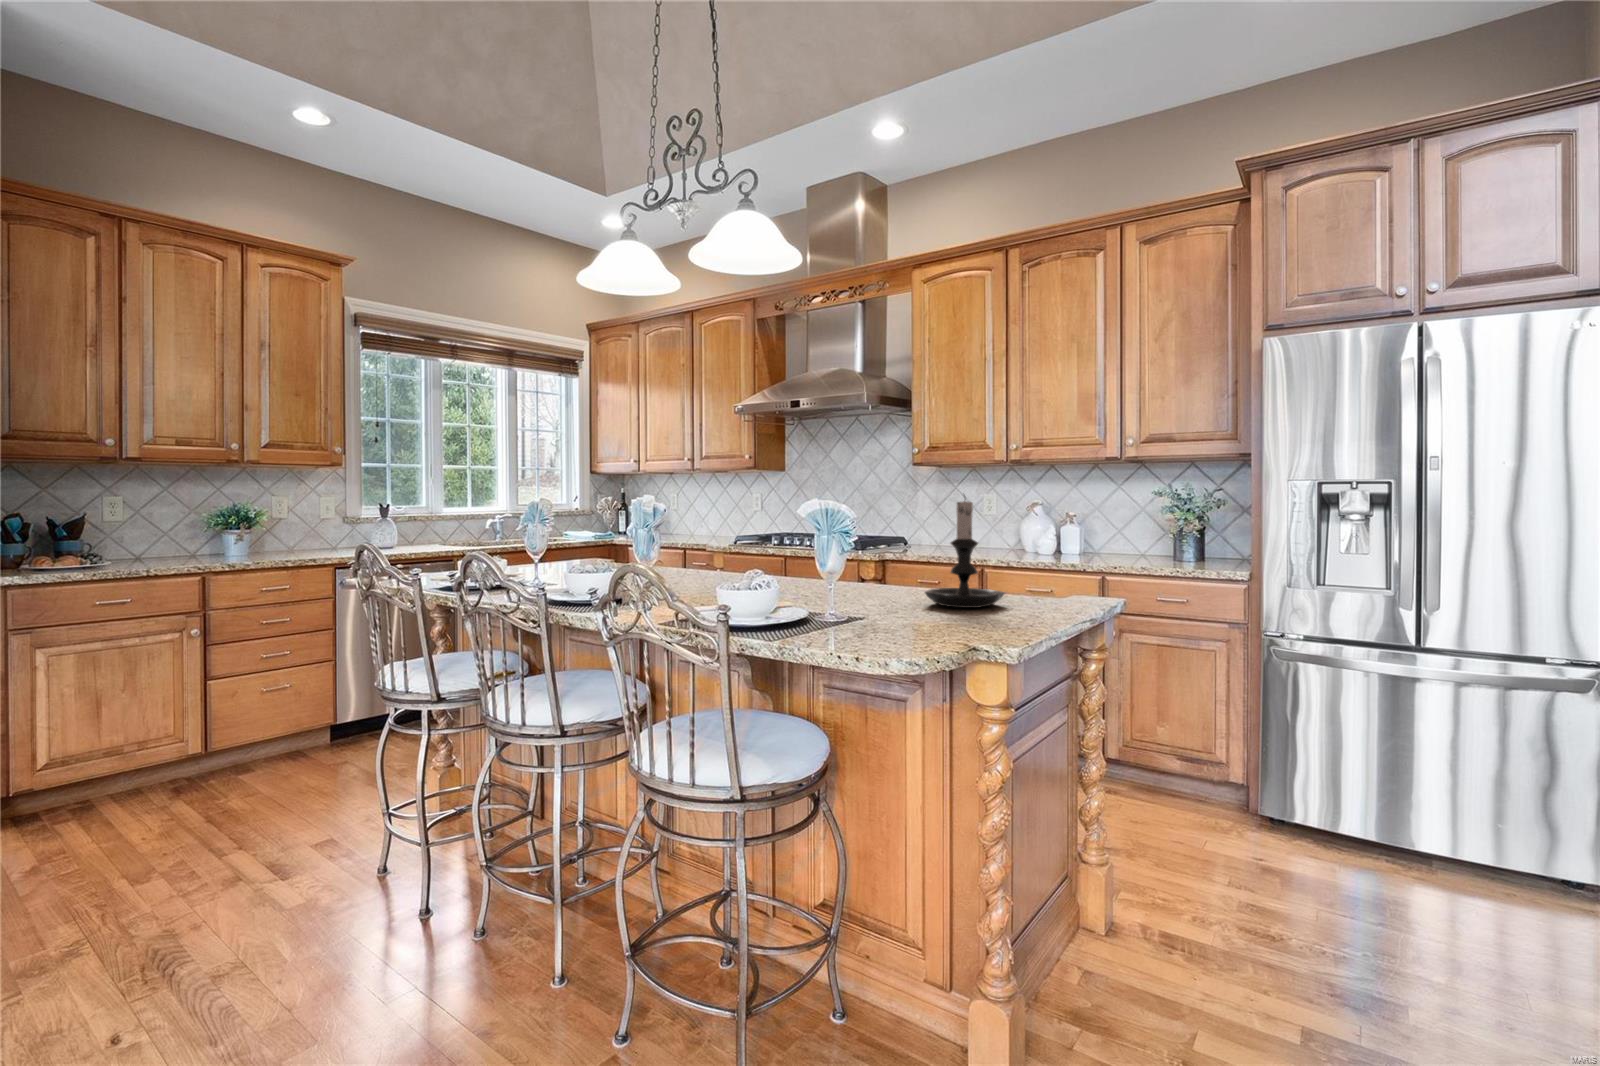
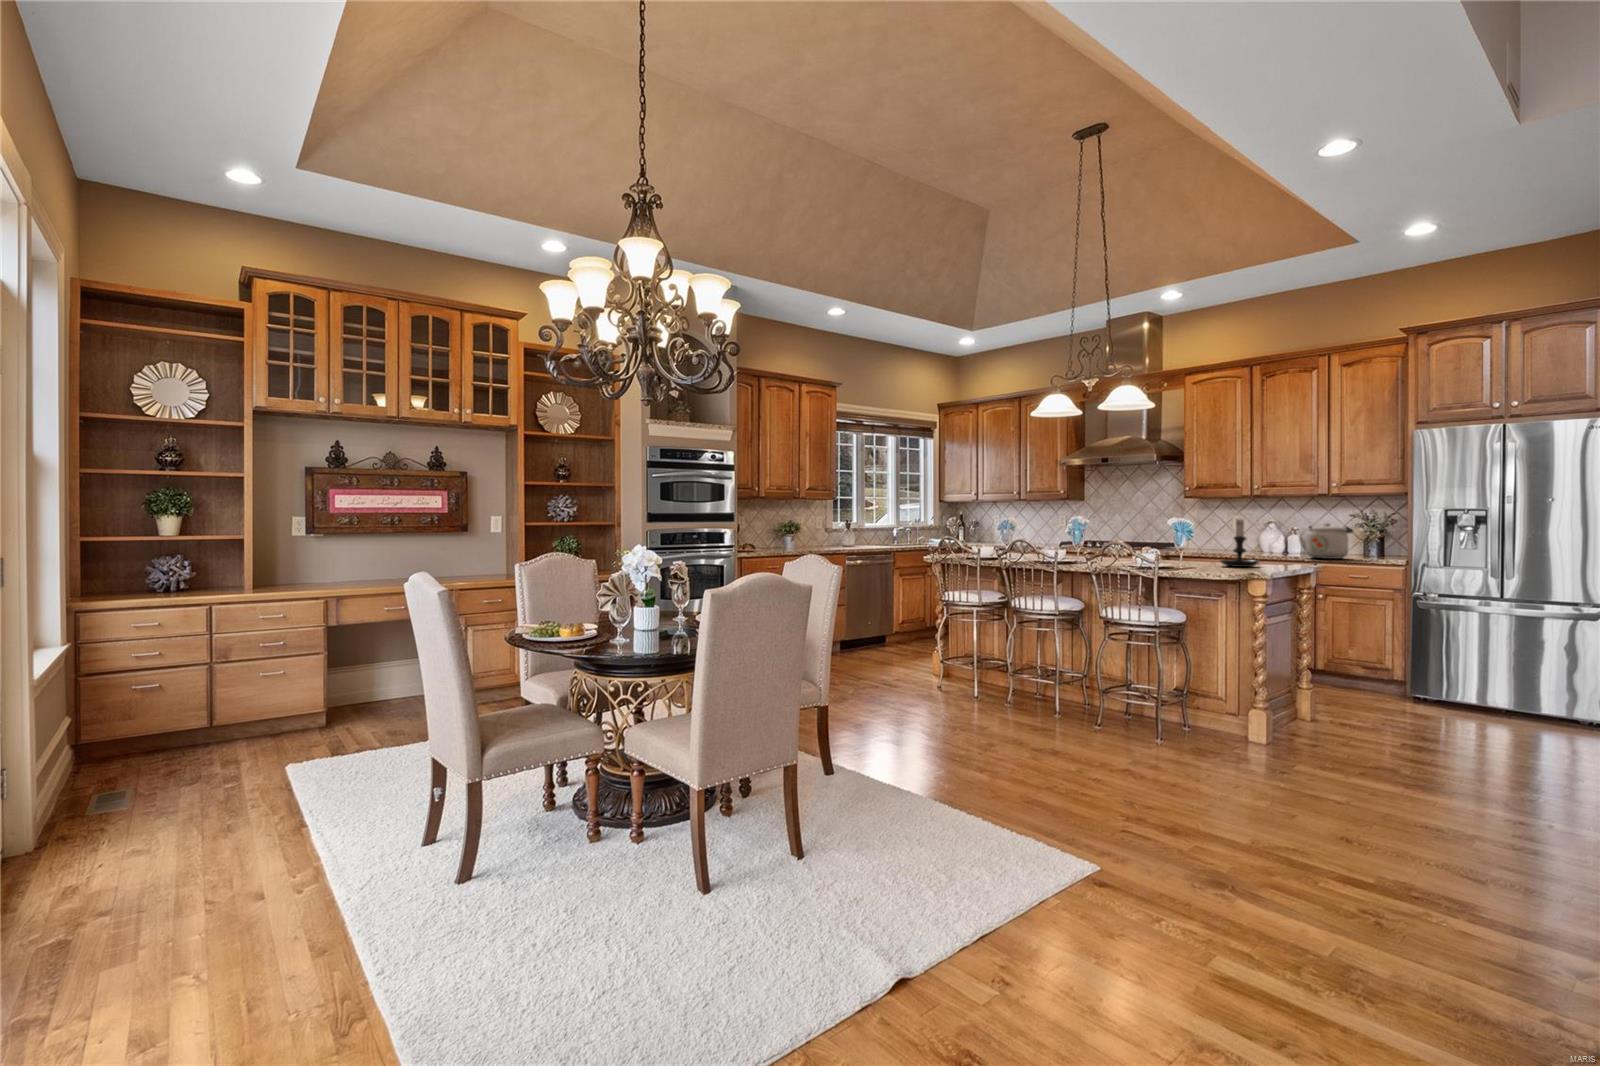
kettle: none [1076,506,1159,566] -> present [1299,524,1353,559]

